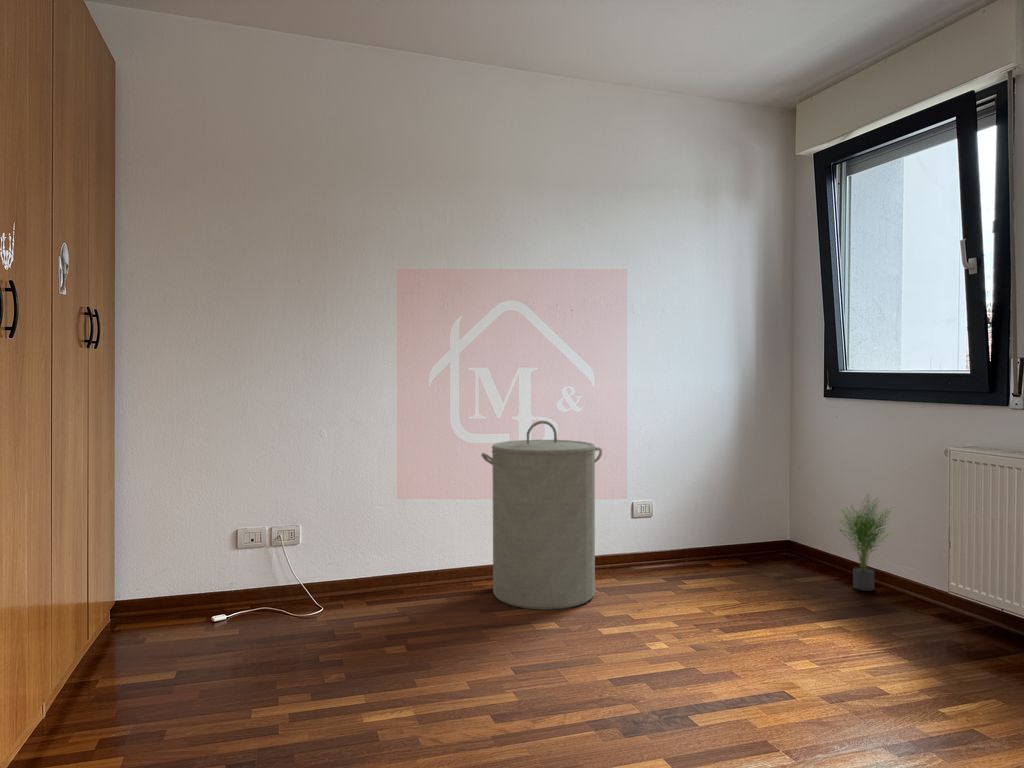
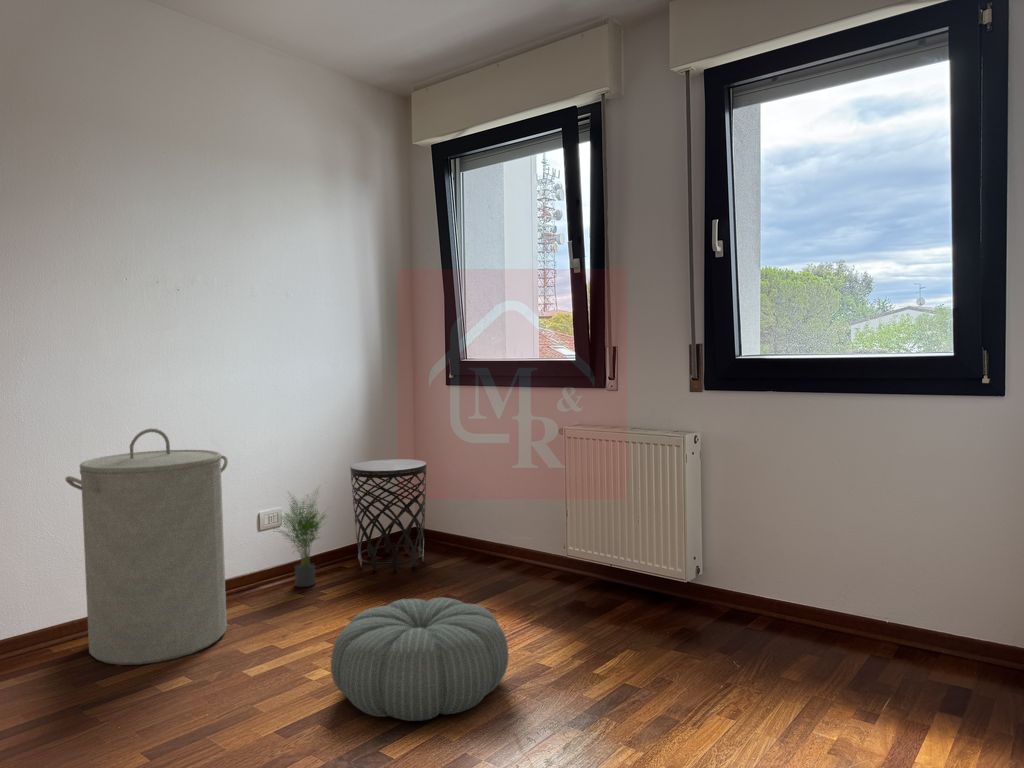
side table: none [720,467,797,575] -> present [350,459,426,571]
potted plant: present [840,500,890,591] -> present [274,498,326,587]
pouf: none [661,594,834,706] -> present [331,597,509,721]

